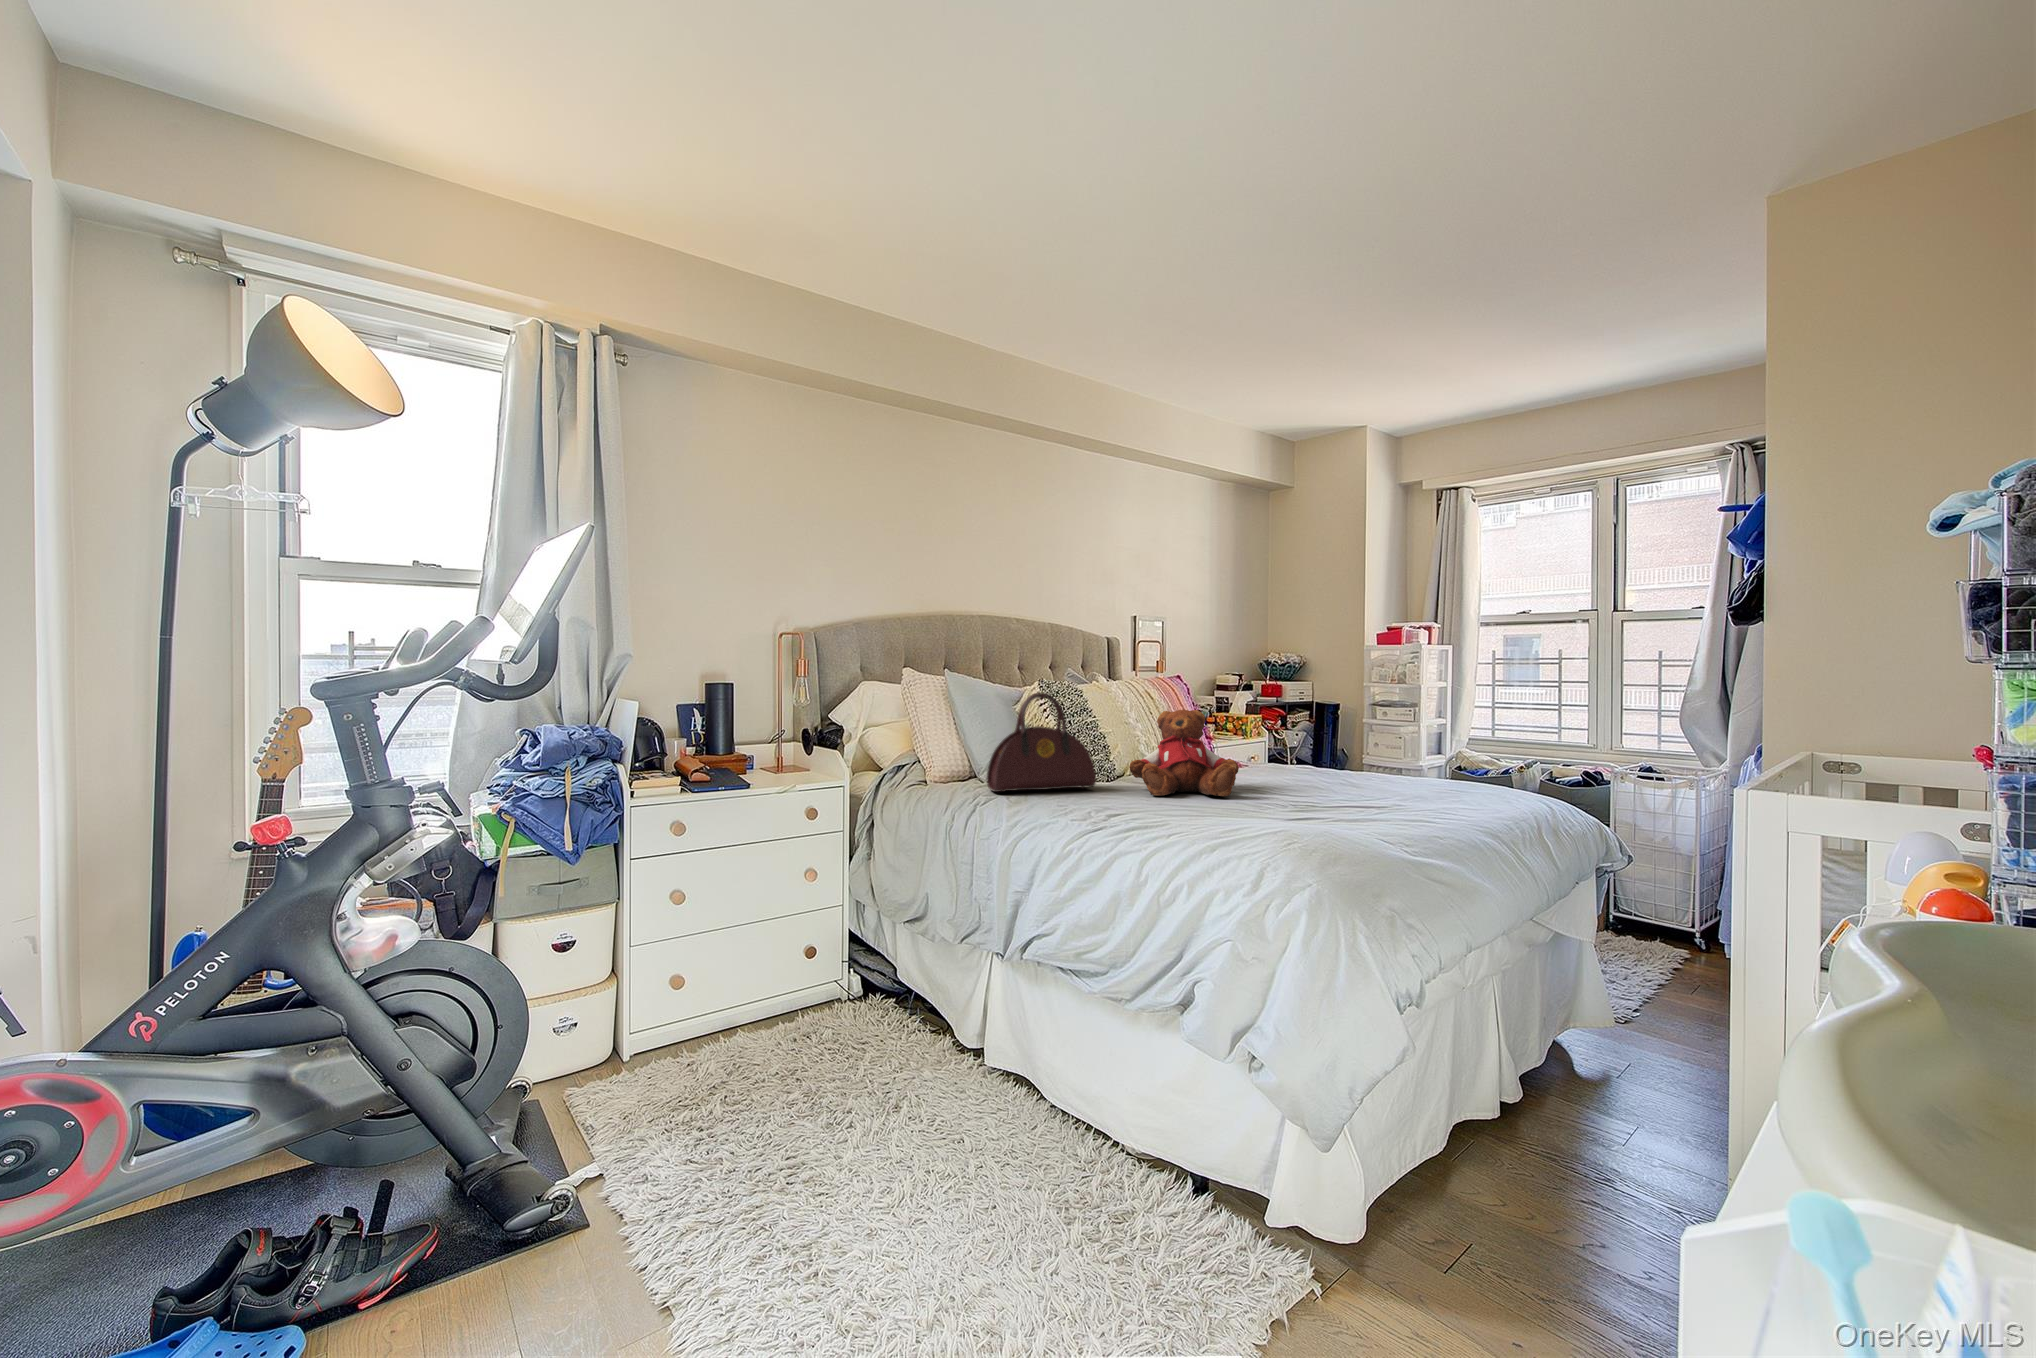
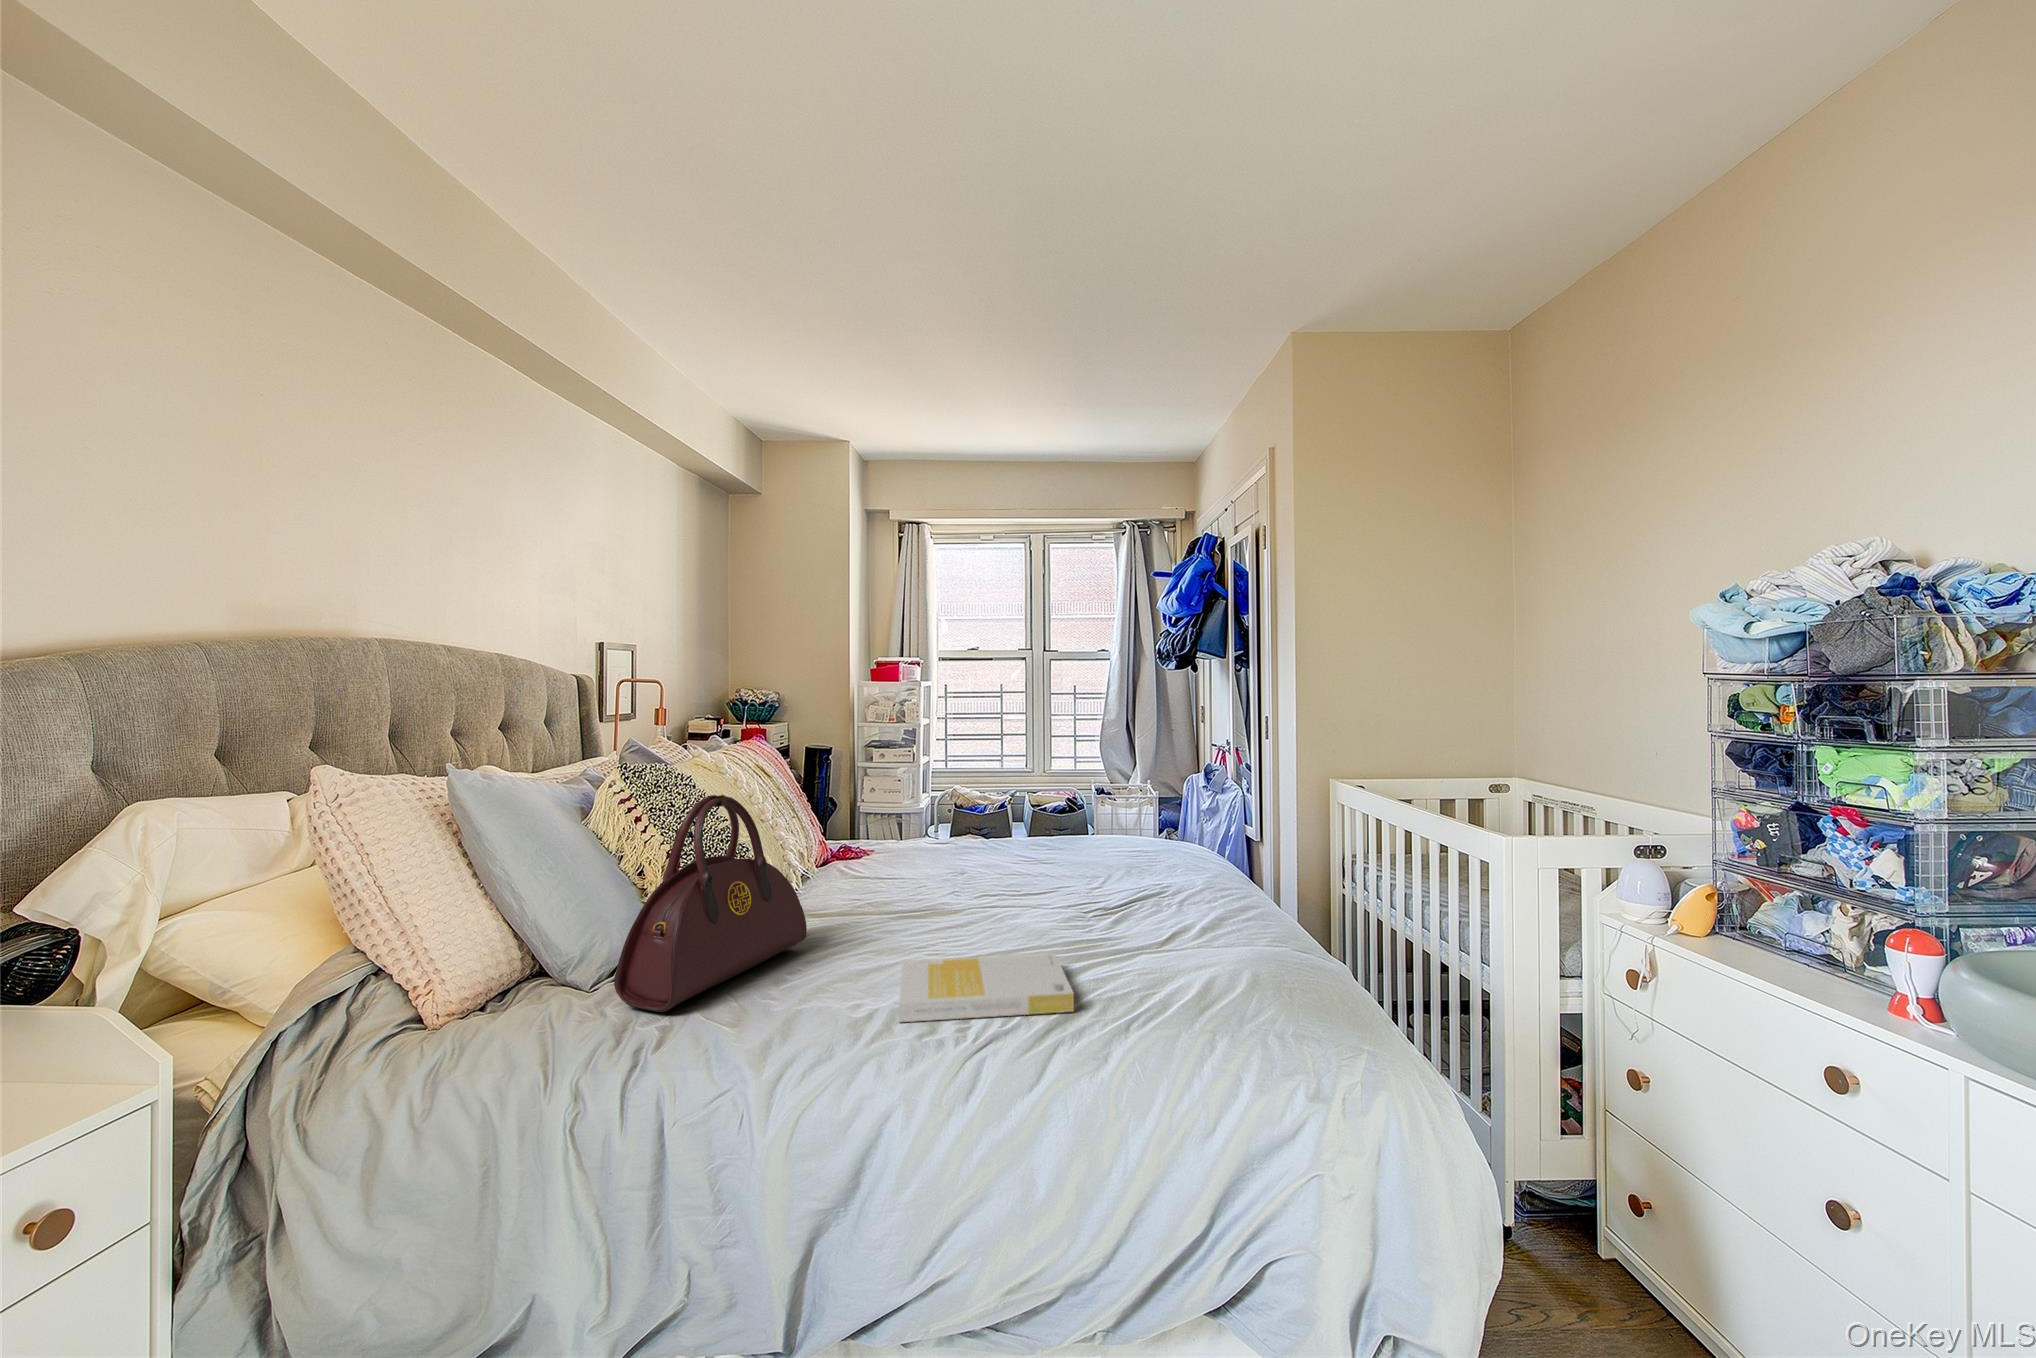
teddy bear: present [1129,710,1239,796] -> none [839,791,991,936]
book: none [1067,795,1189,827] -> present [899,953,1074,1022]

